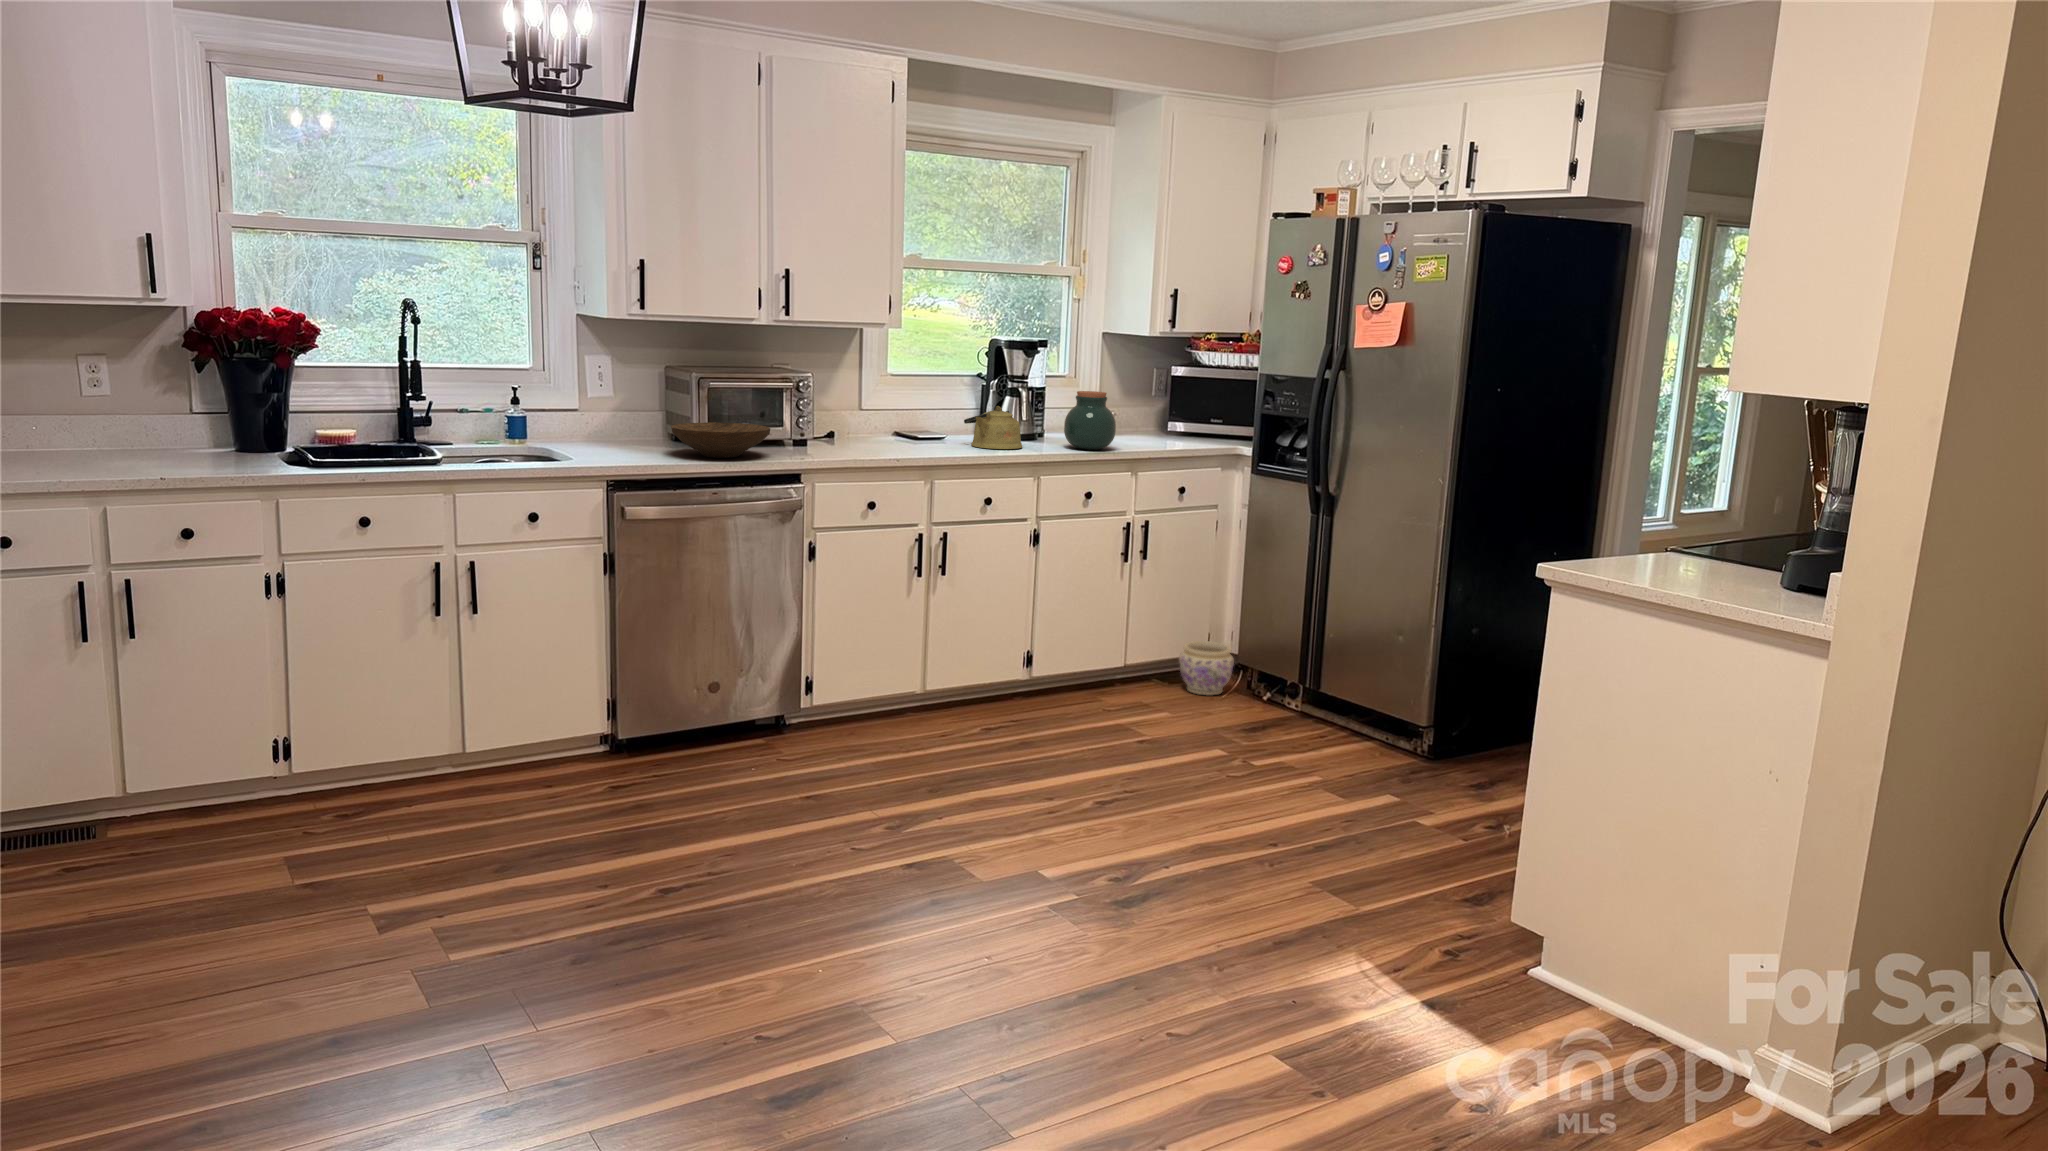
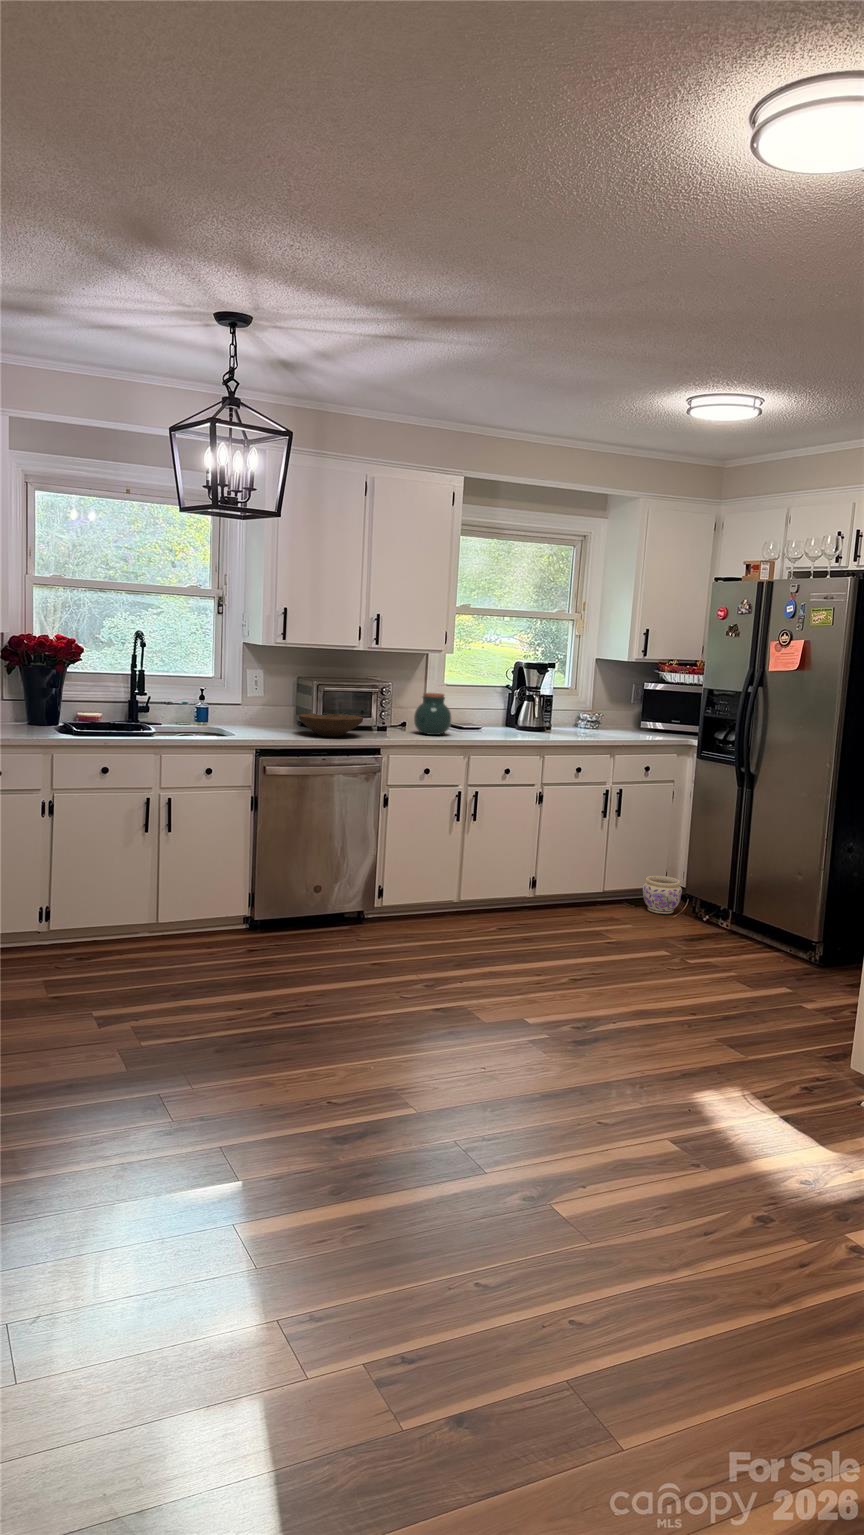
jar: present [1064,391,1116,450] -> present [414,693,451,735]
kettle: present [964,406,1022,449] -> none [495,707,535,737]

